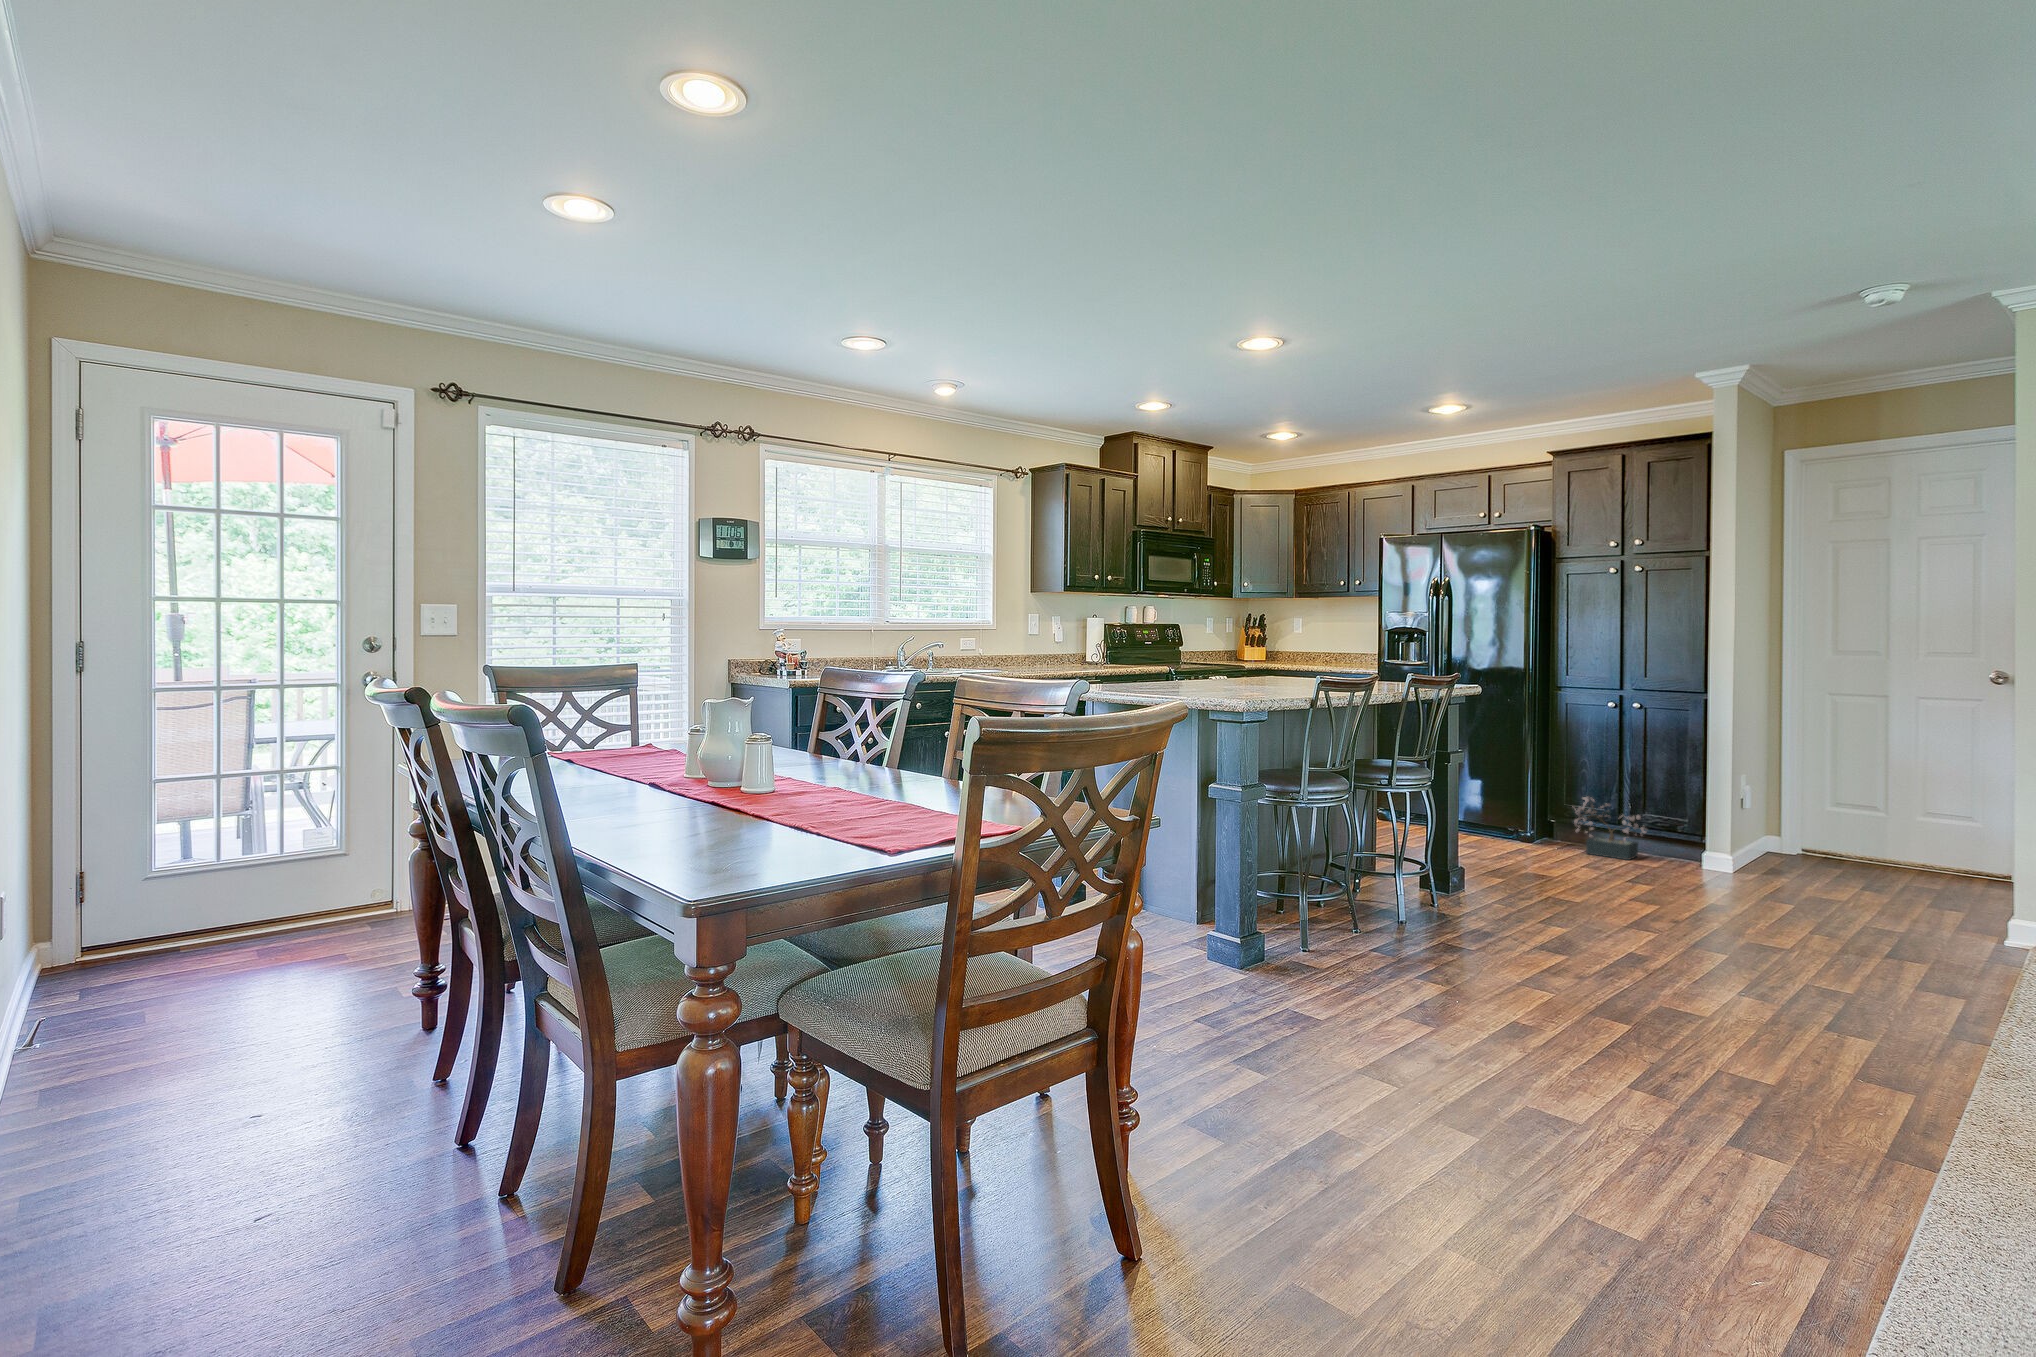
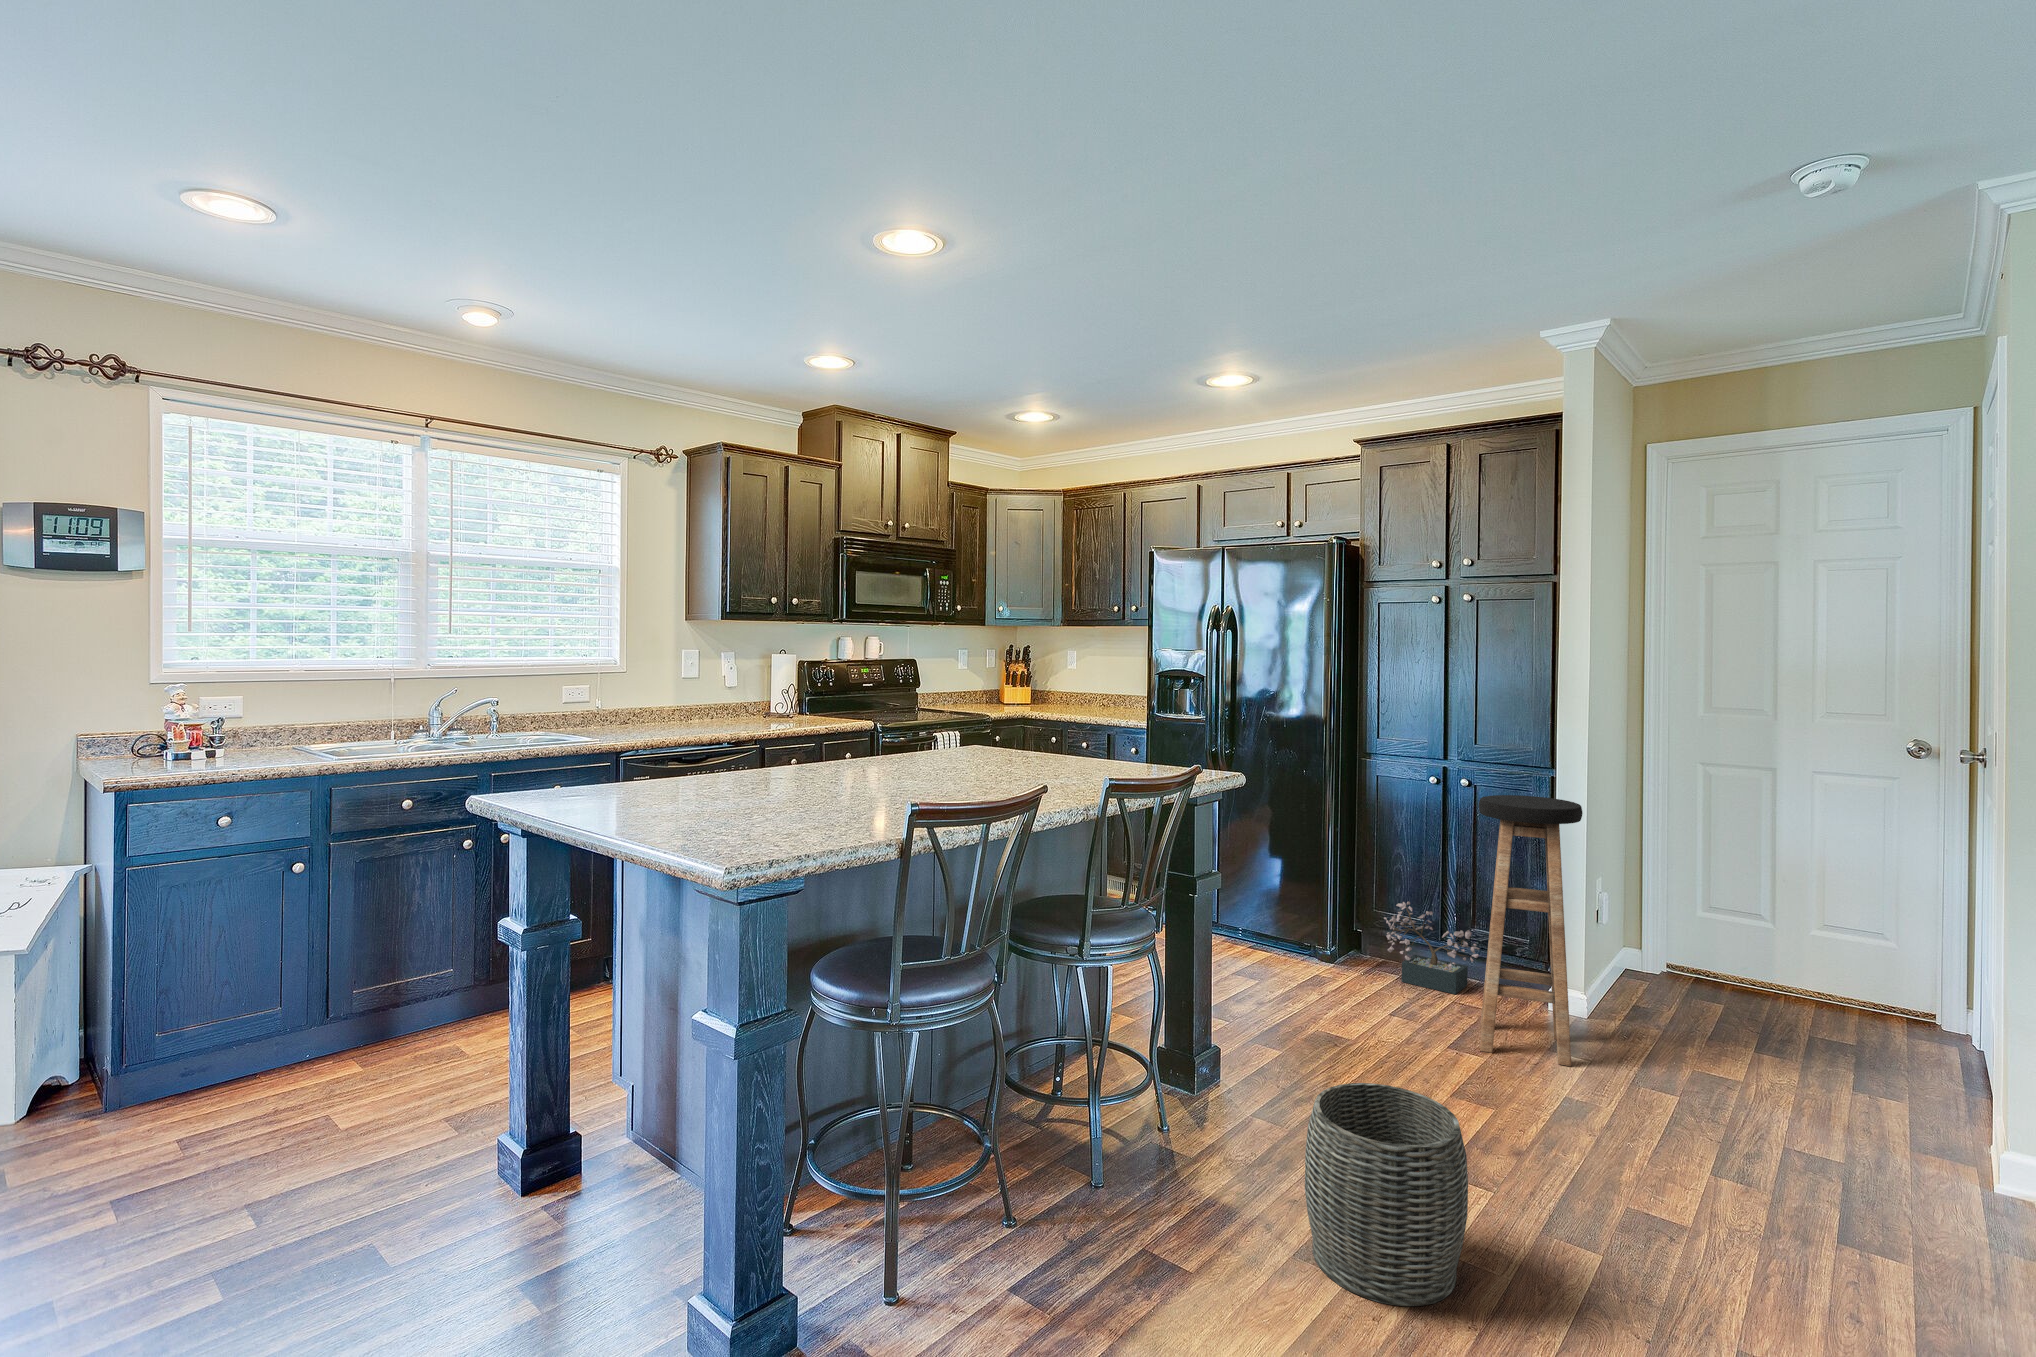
bar stool: none [1648,708,1725,891] -> present [1479,795,1583,1066]
woven basket: none [1541,855,1642,962] -> present [1305,1083,1468,1306]

